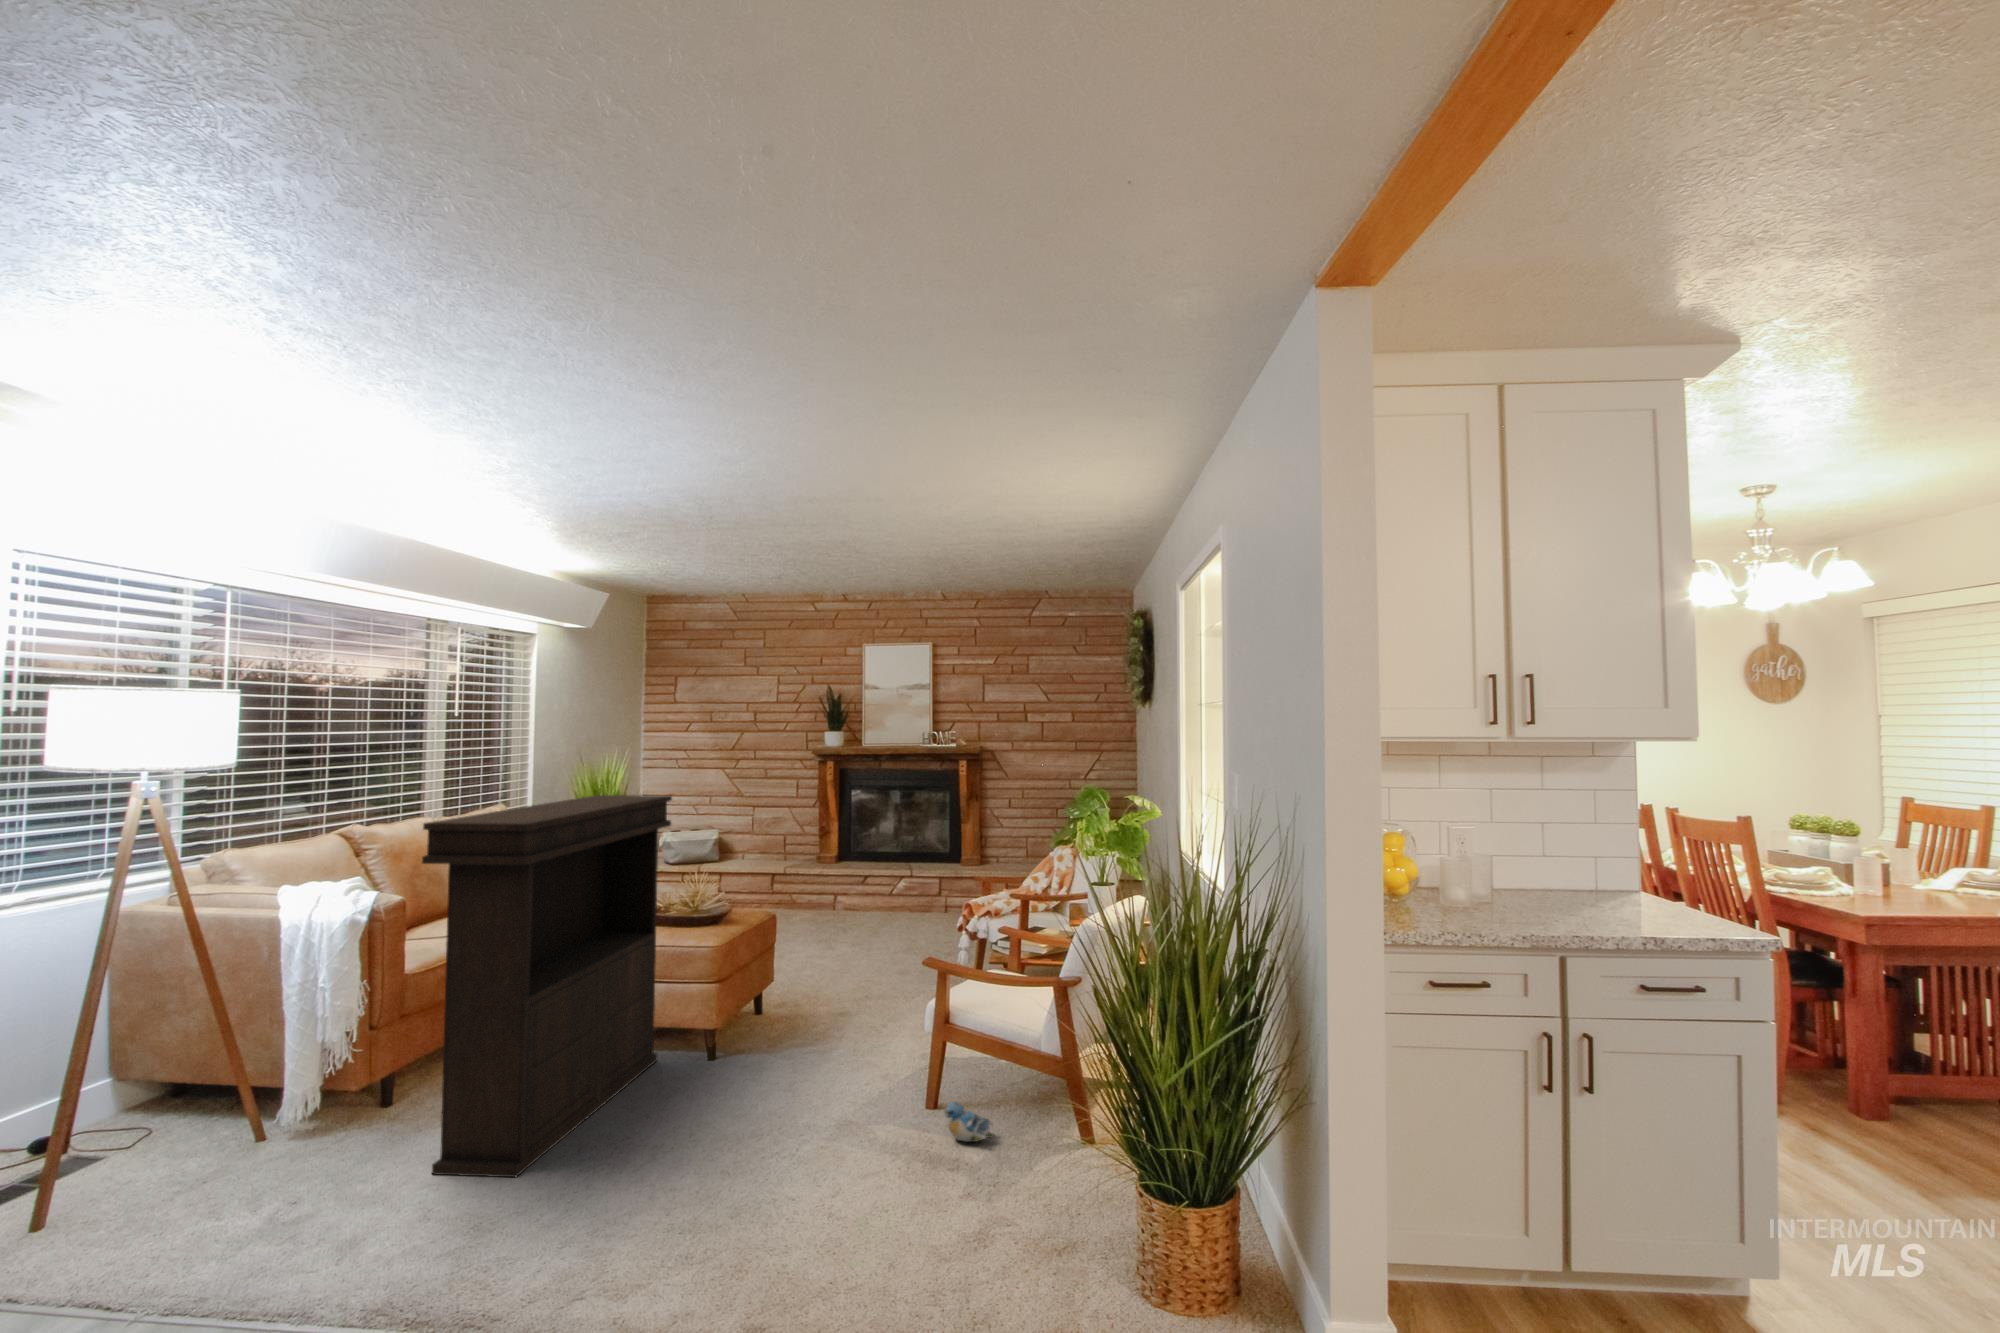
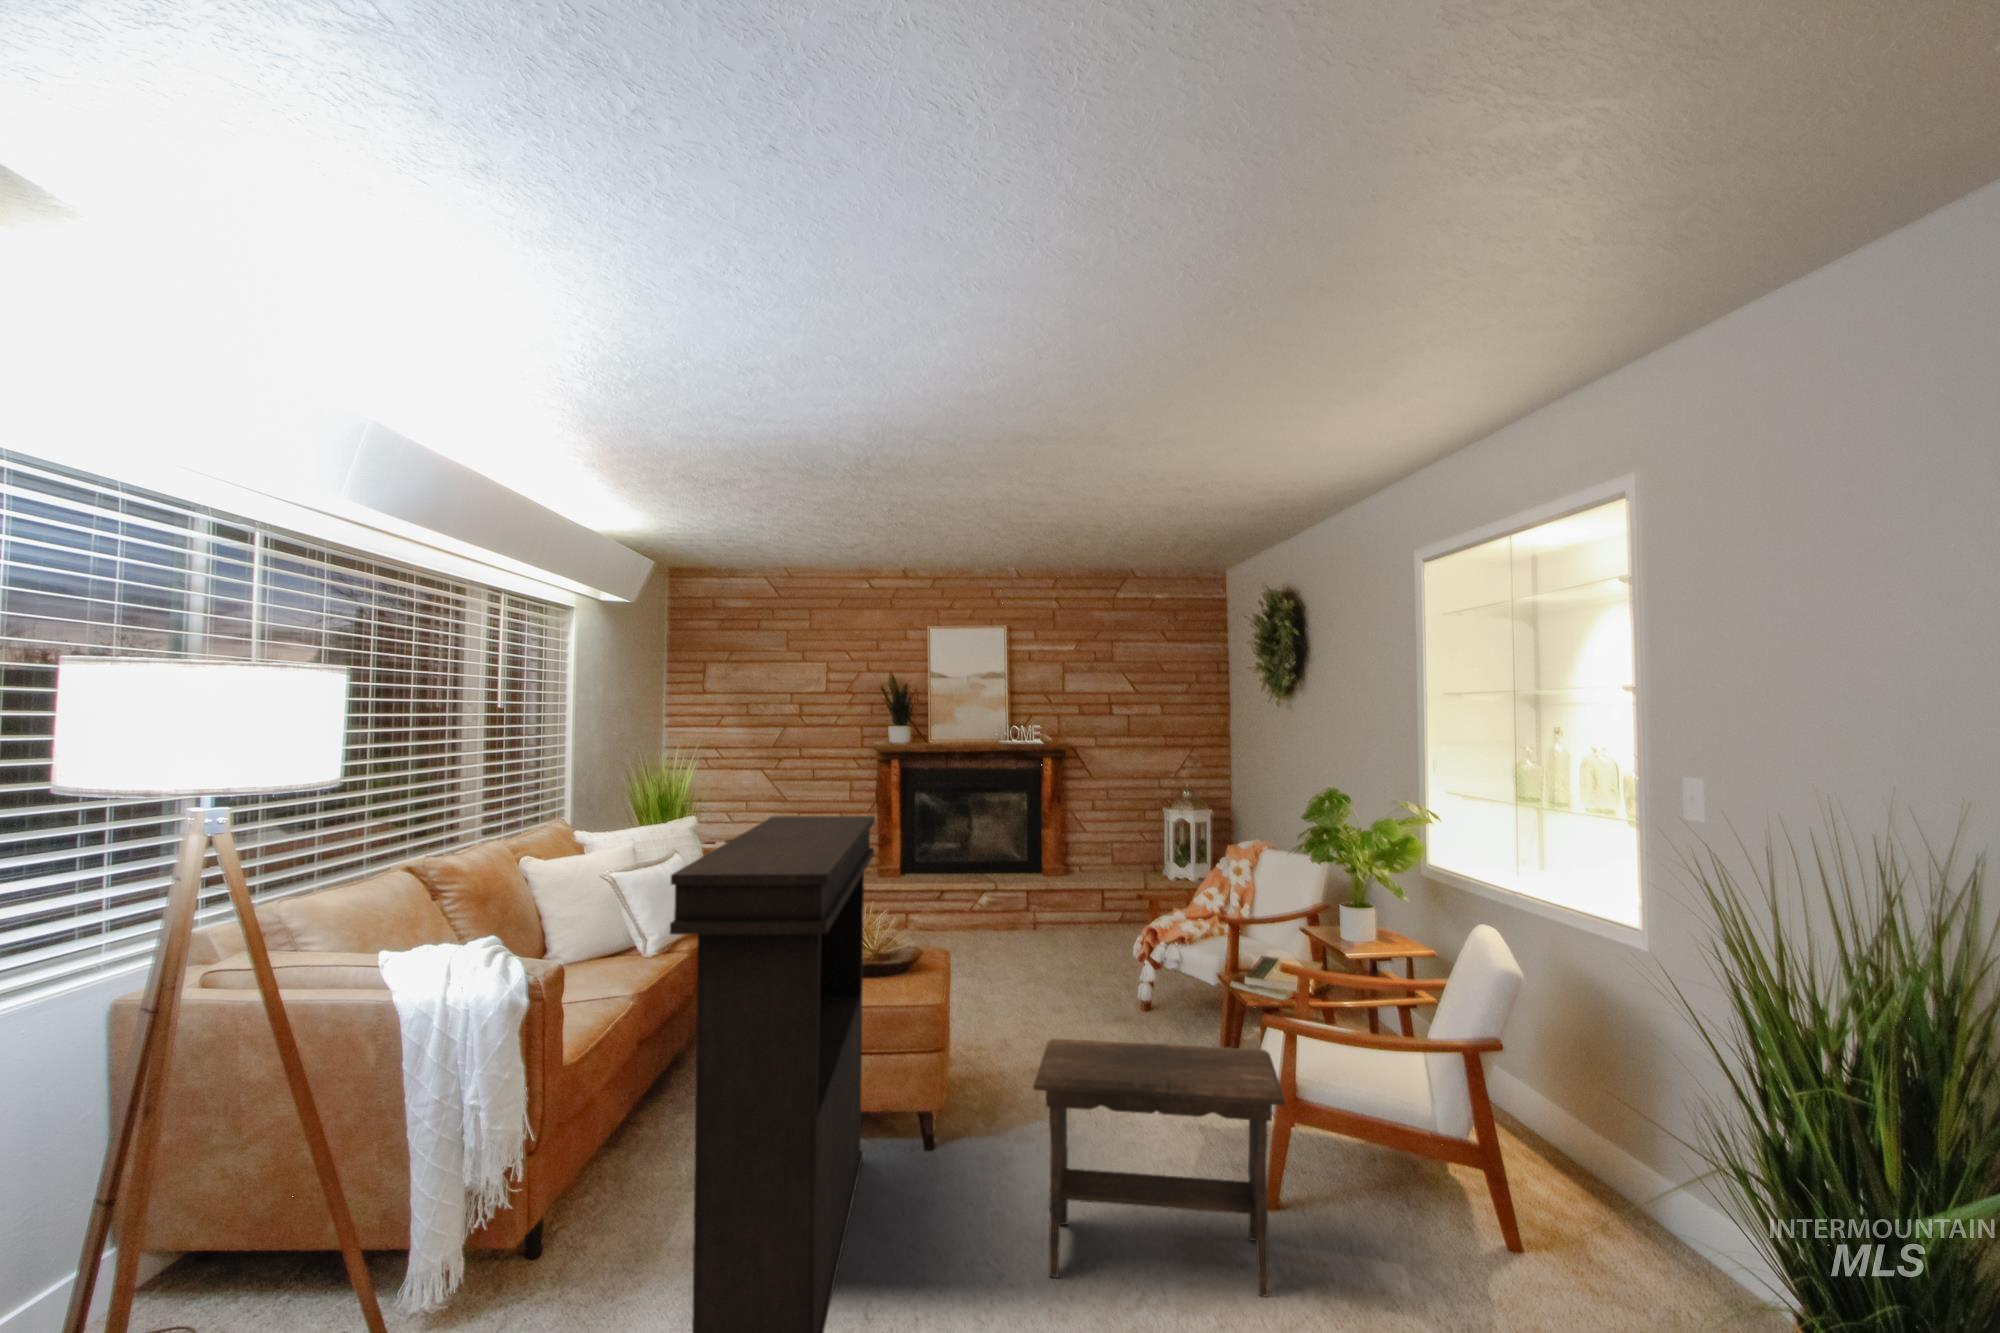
footstool: none [717,962,920,1150] -> present [1033,1038,1285,1296]
plush toy: present [945,1101,995,1142] -> none [1337,1223,1409,1276]

